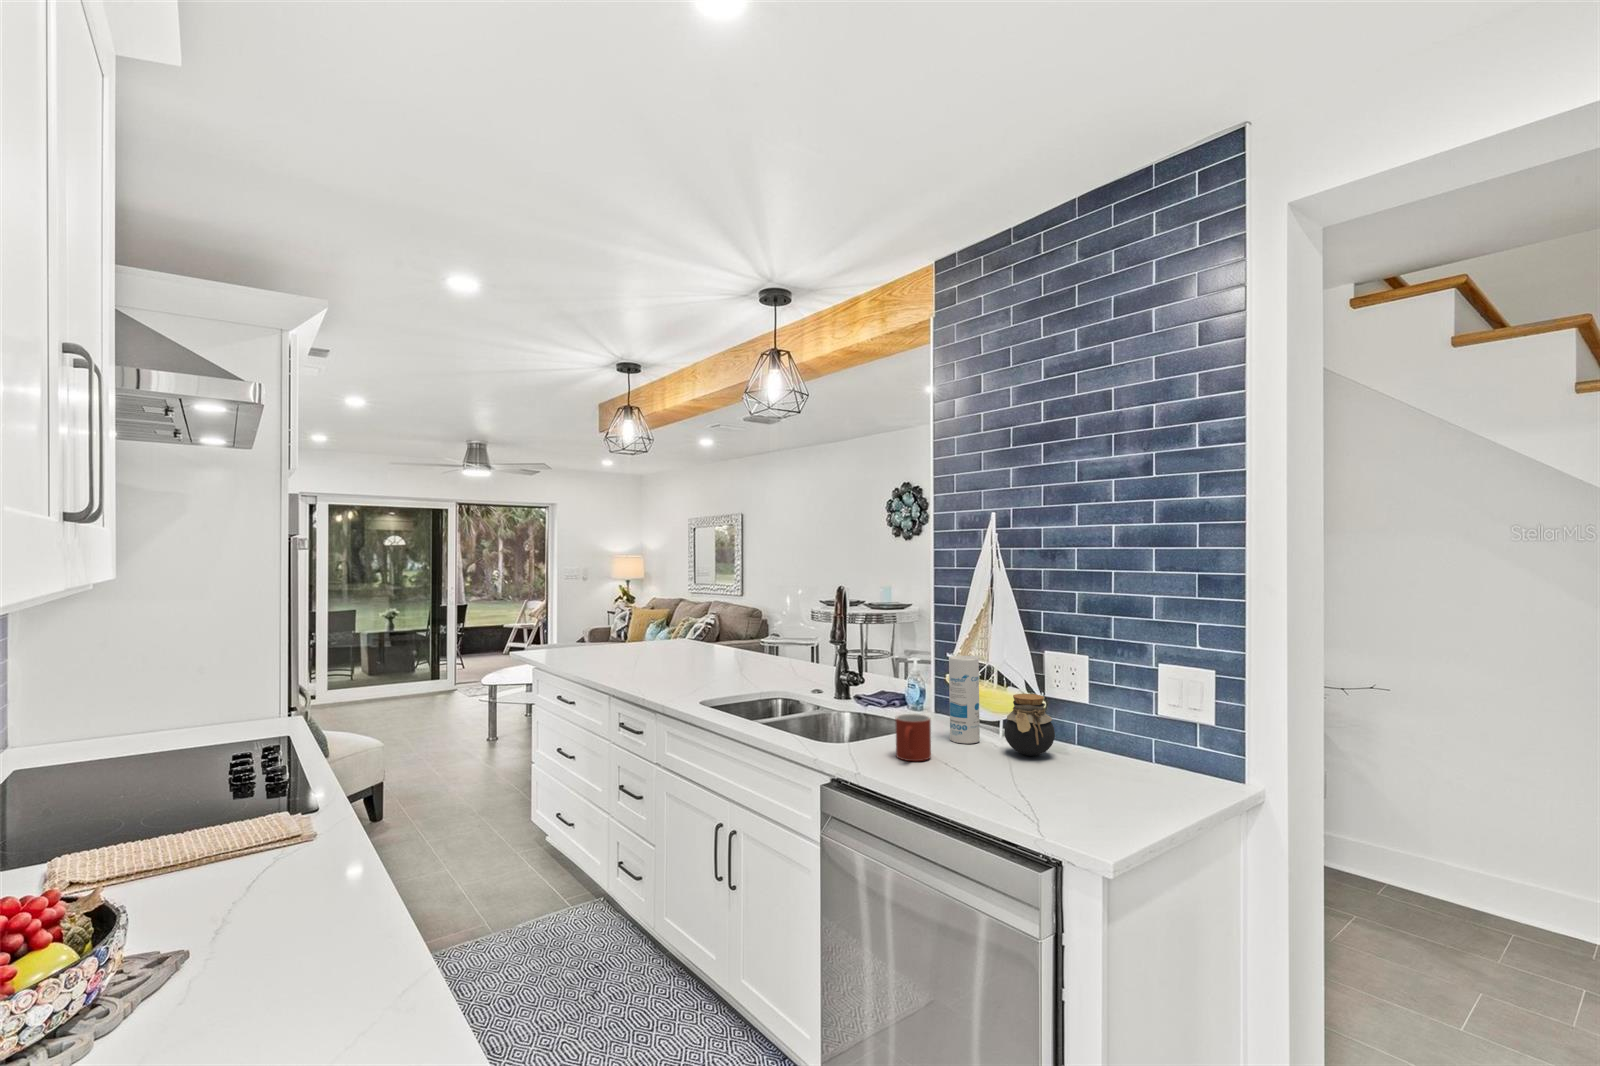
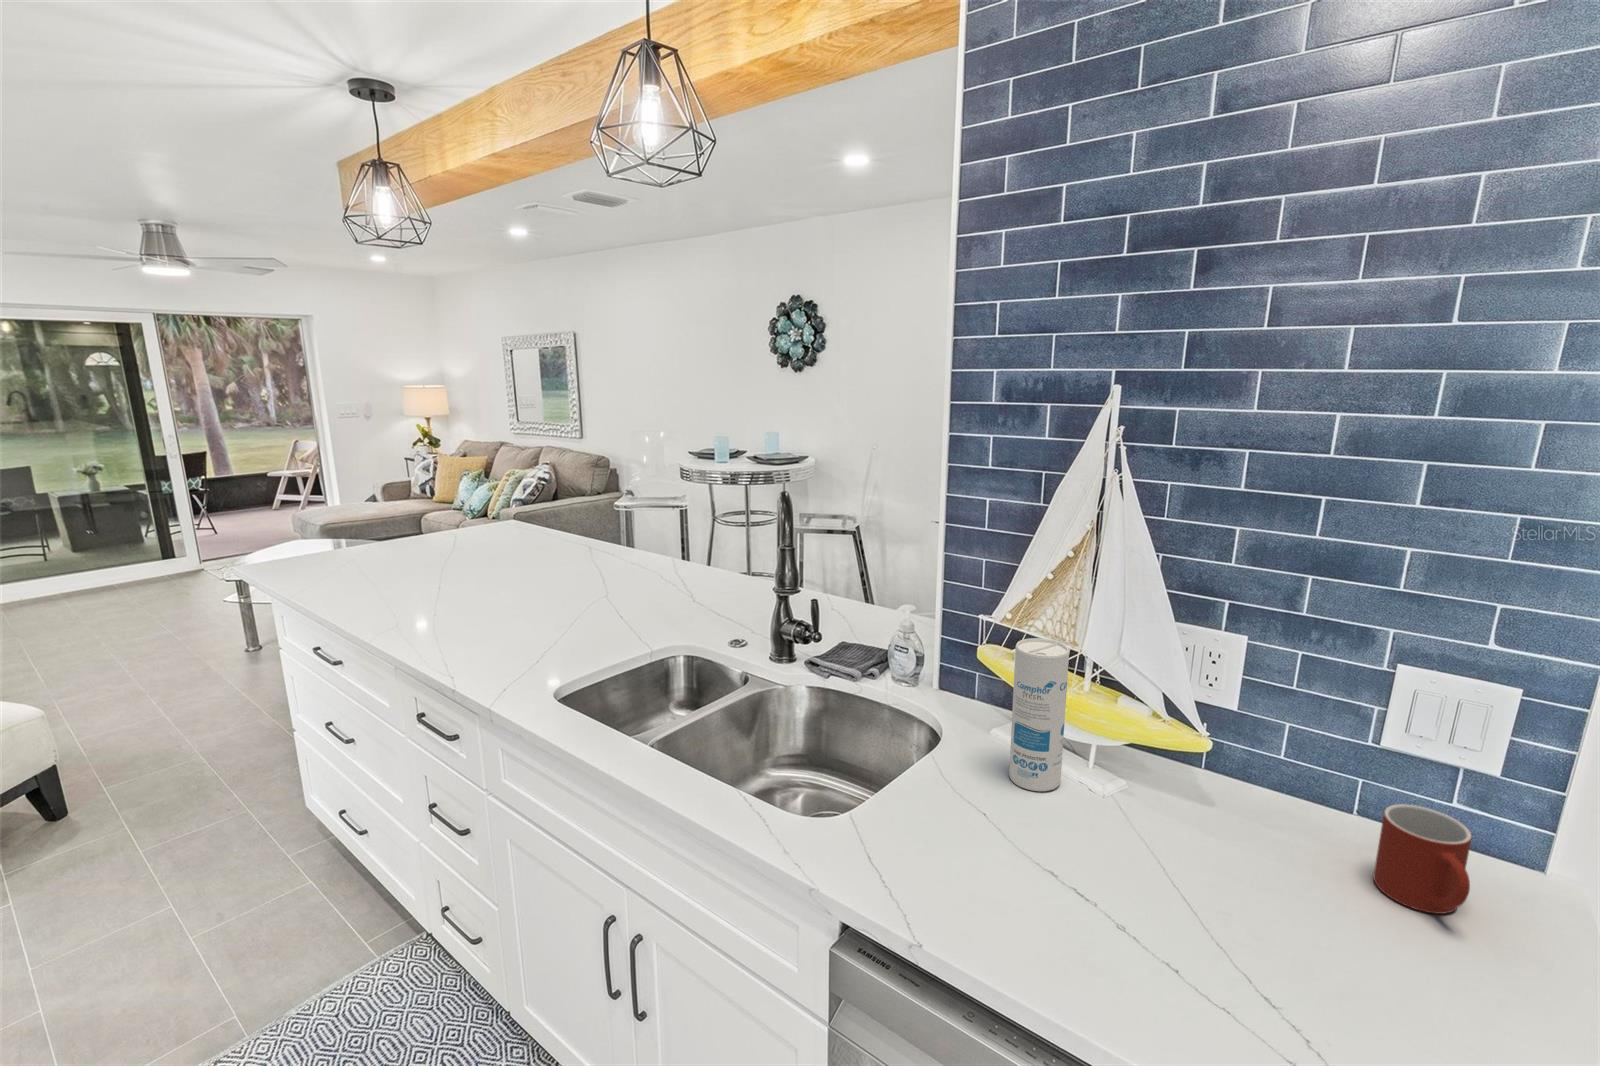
jar: present [1004,694,1055,756] -> none [1121,712,1214,824]
mug: present [896,714,931,761] -> present [1373,804,1472,914]

